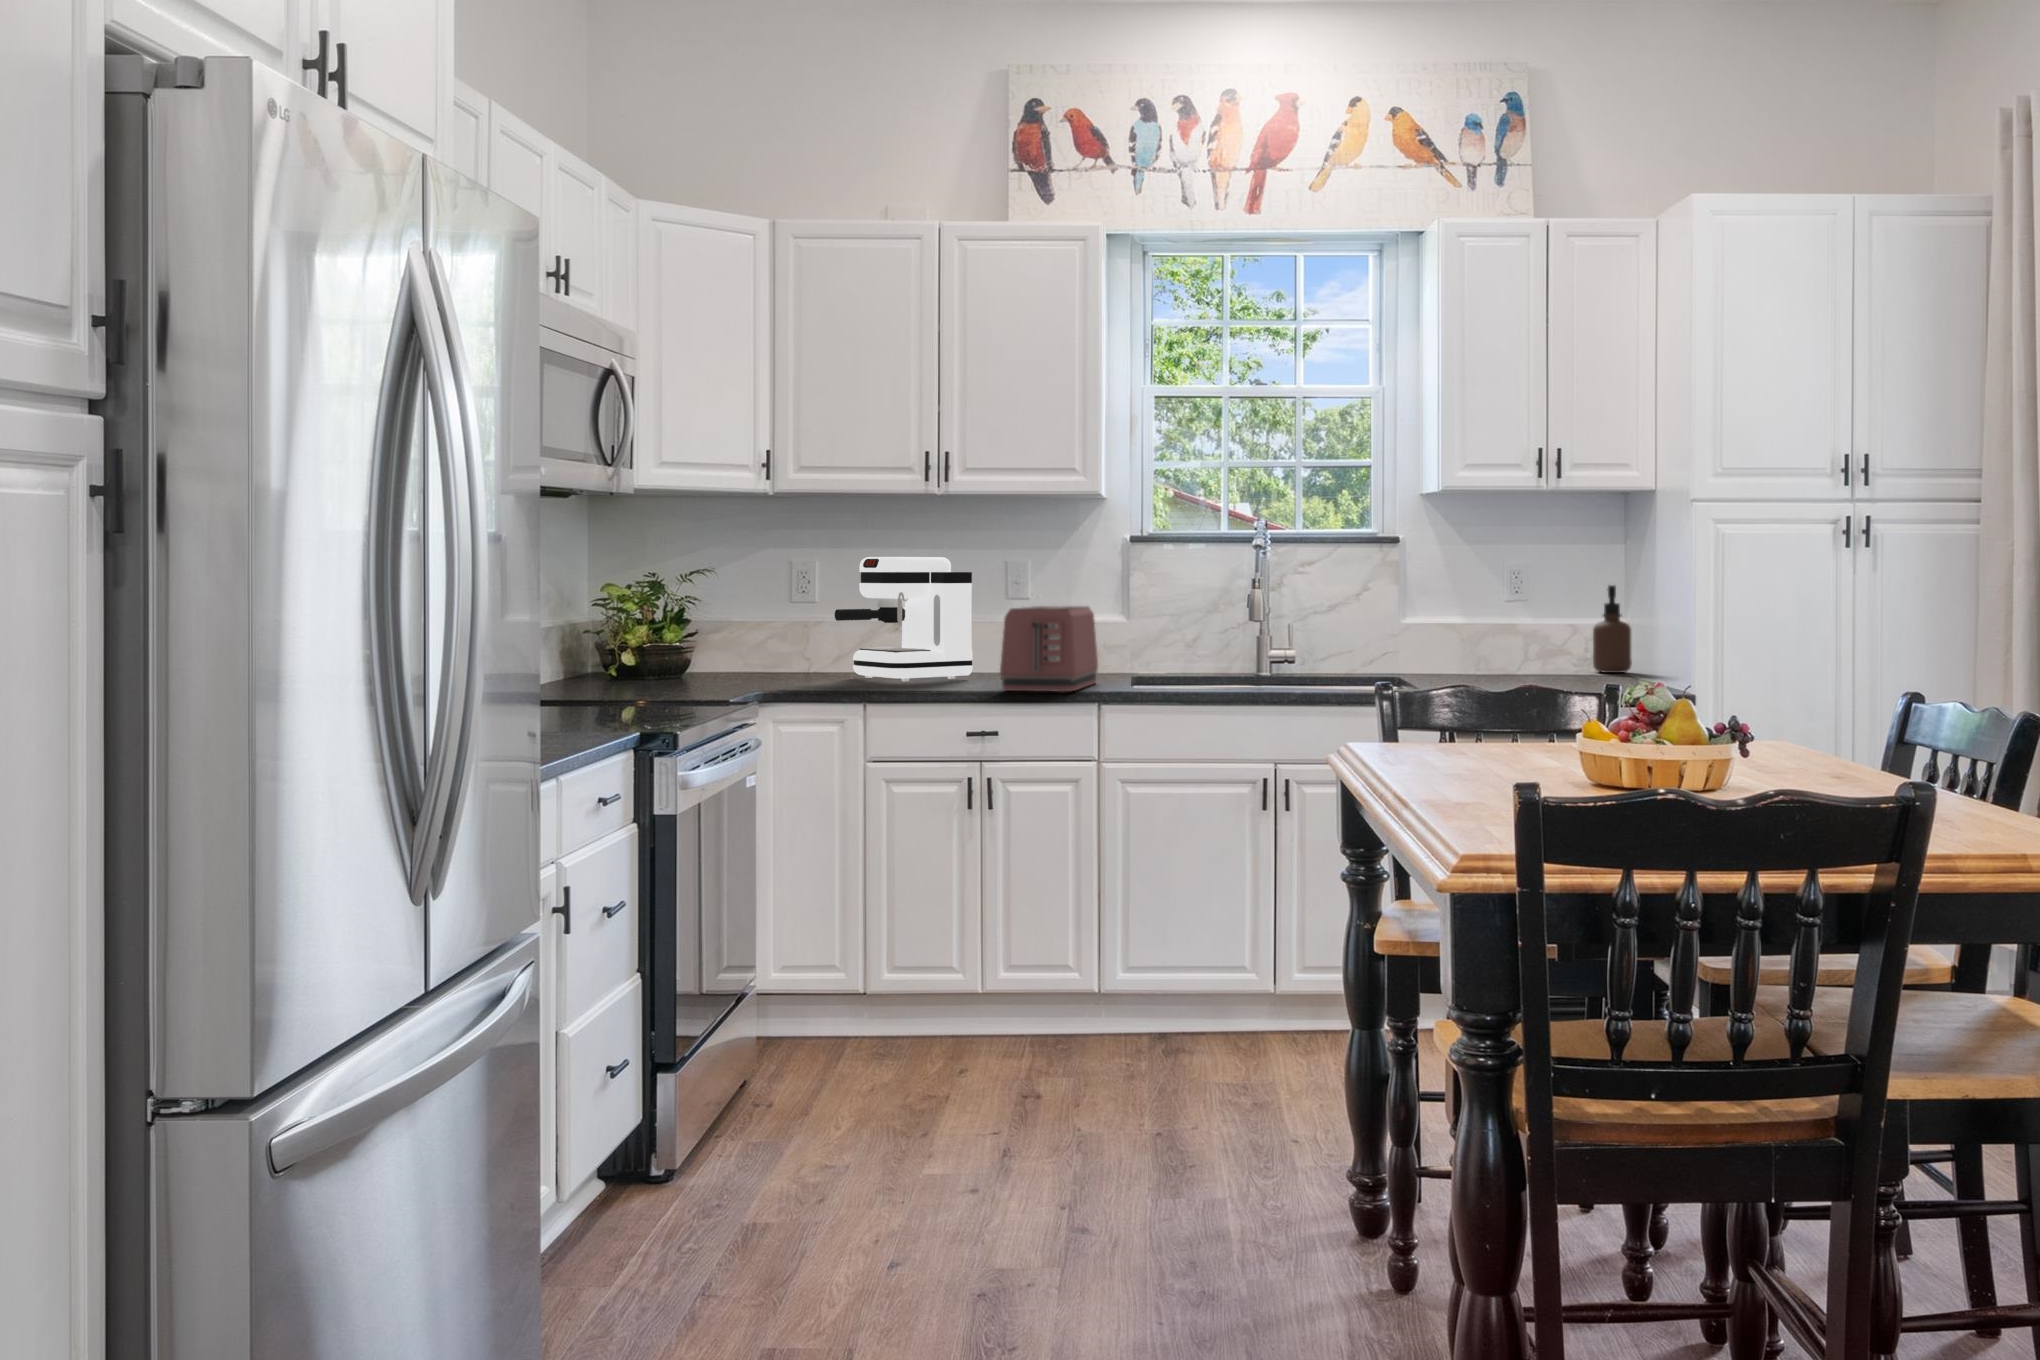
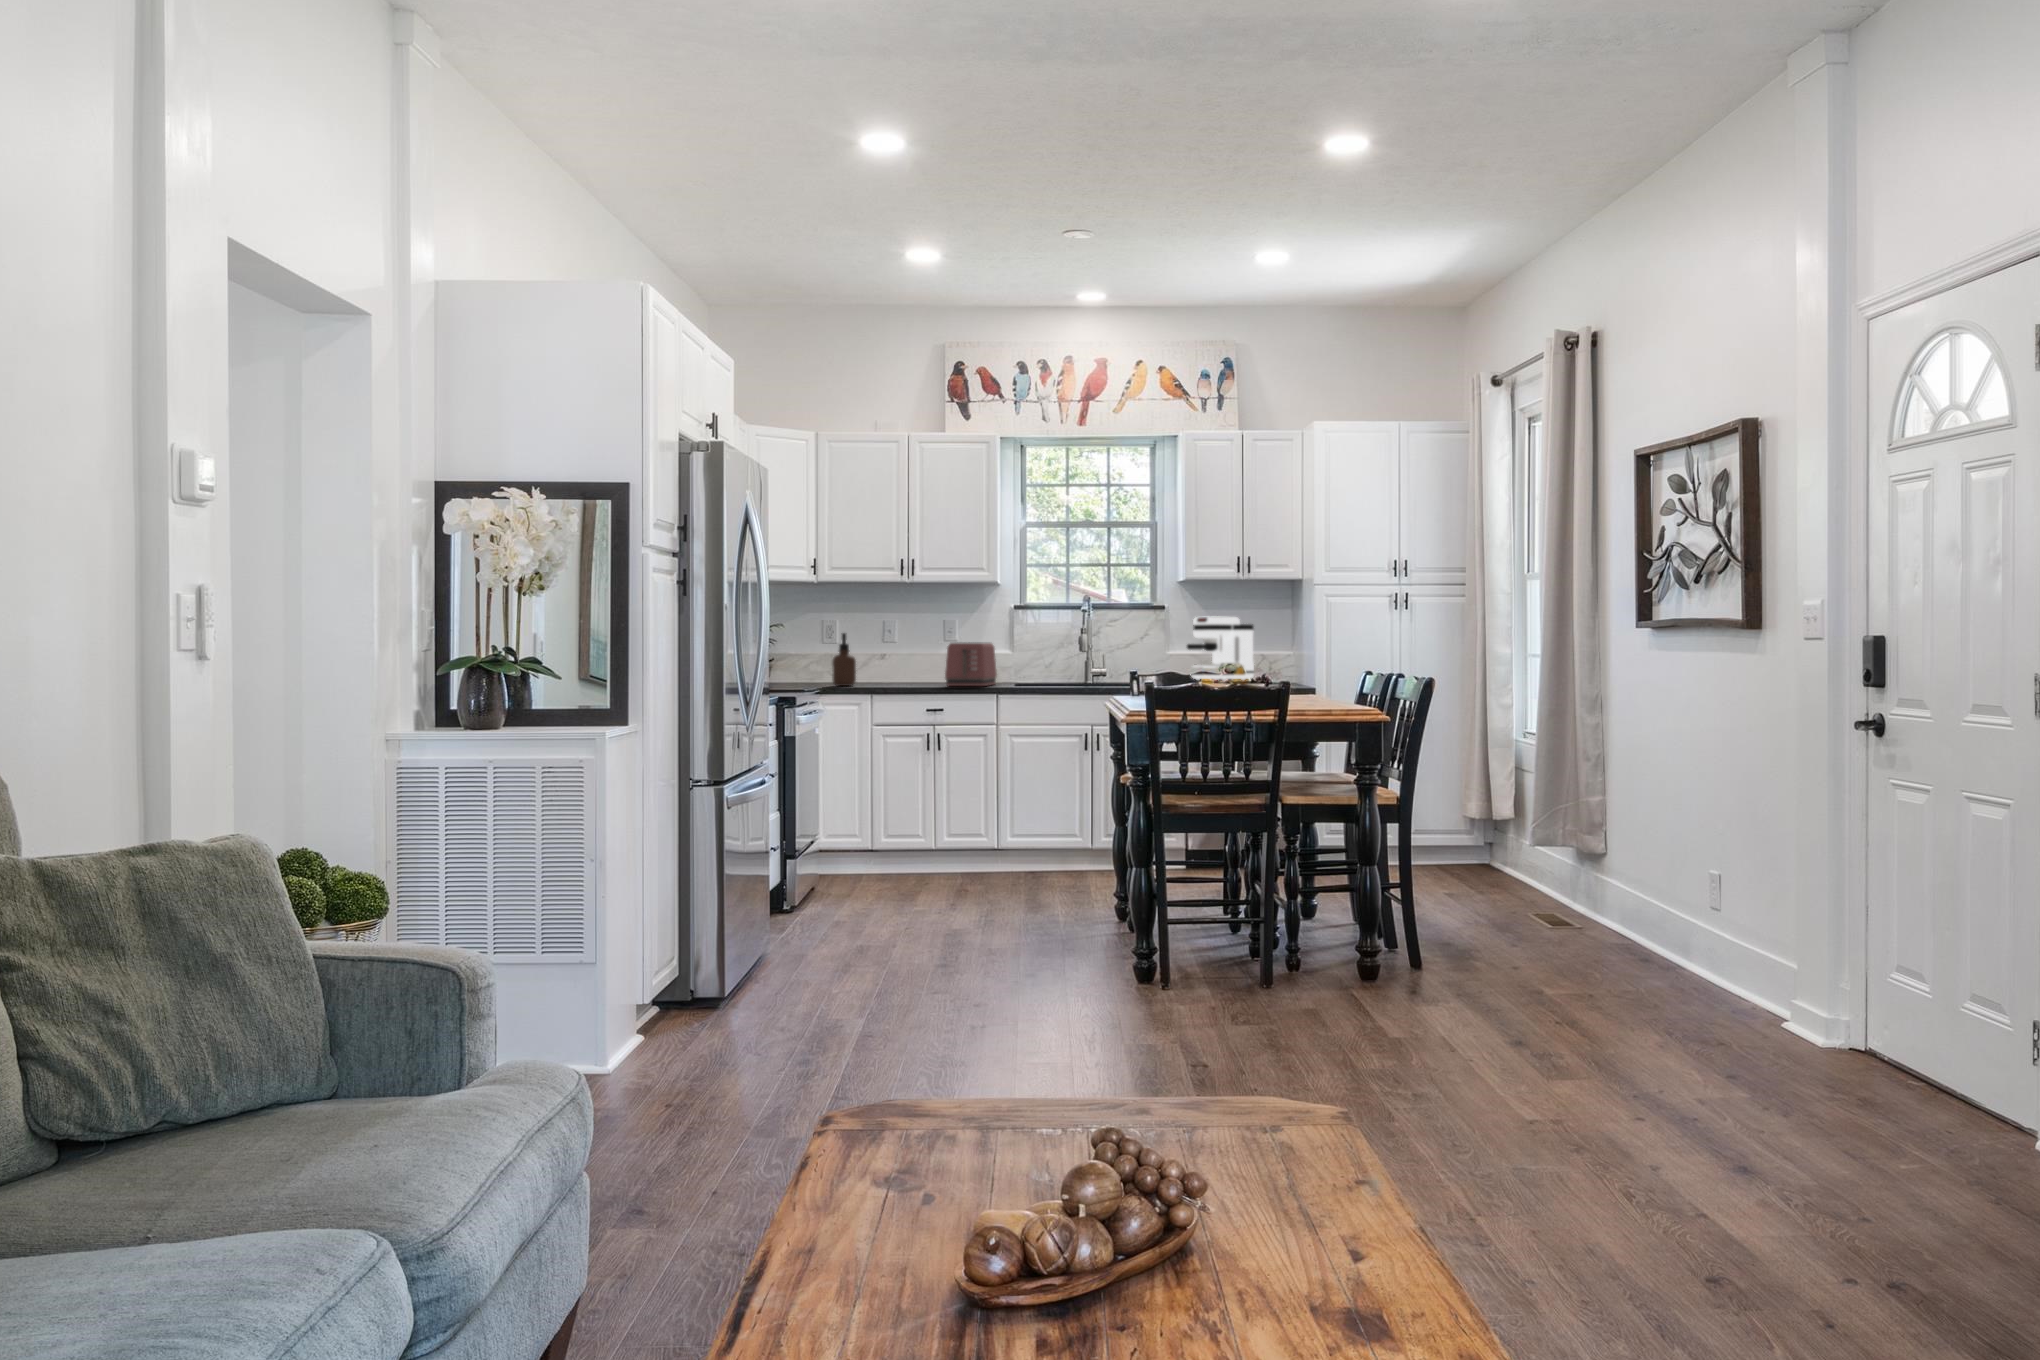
coffee maker: present [835,557,973,681] -> present [1187,617,1254,681]
soap dispenser: present [1593,585,1632,673] -> present [832,633,856,686]

